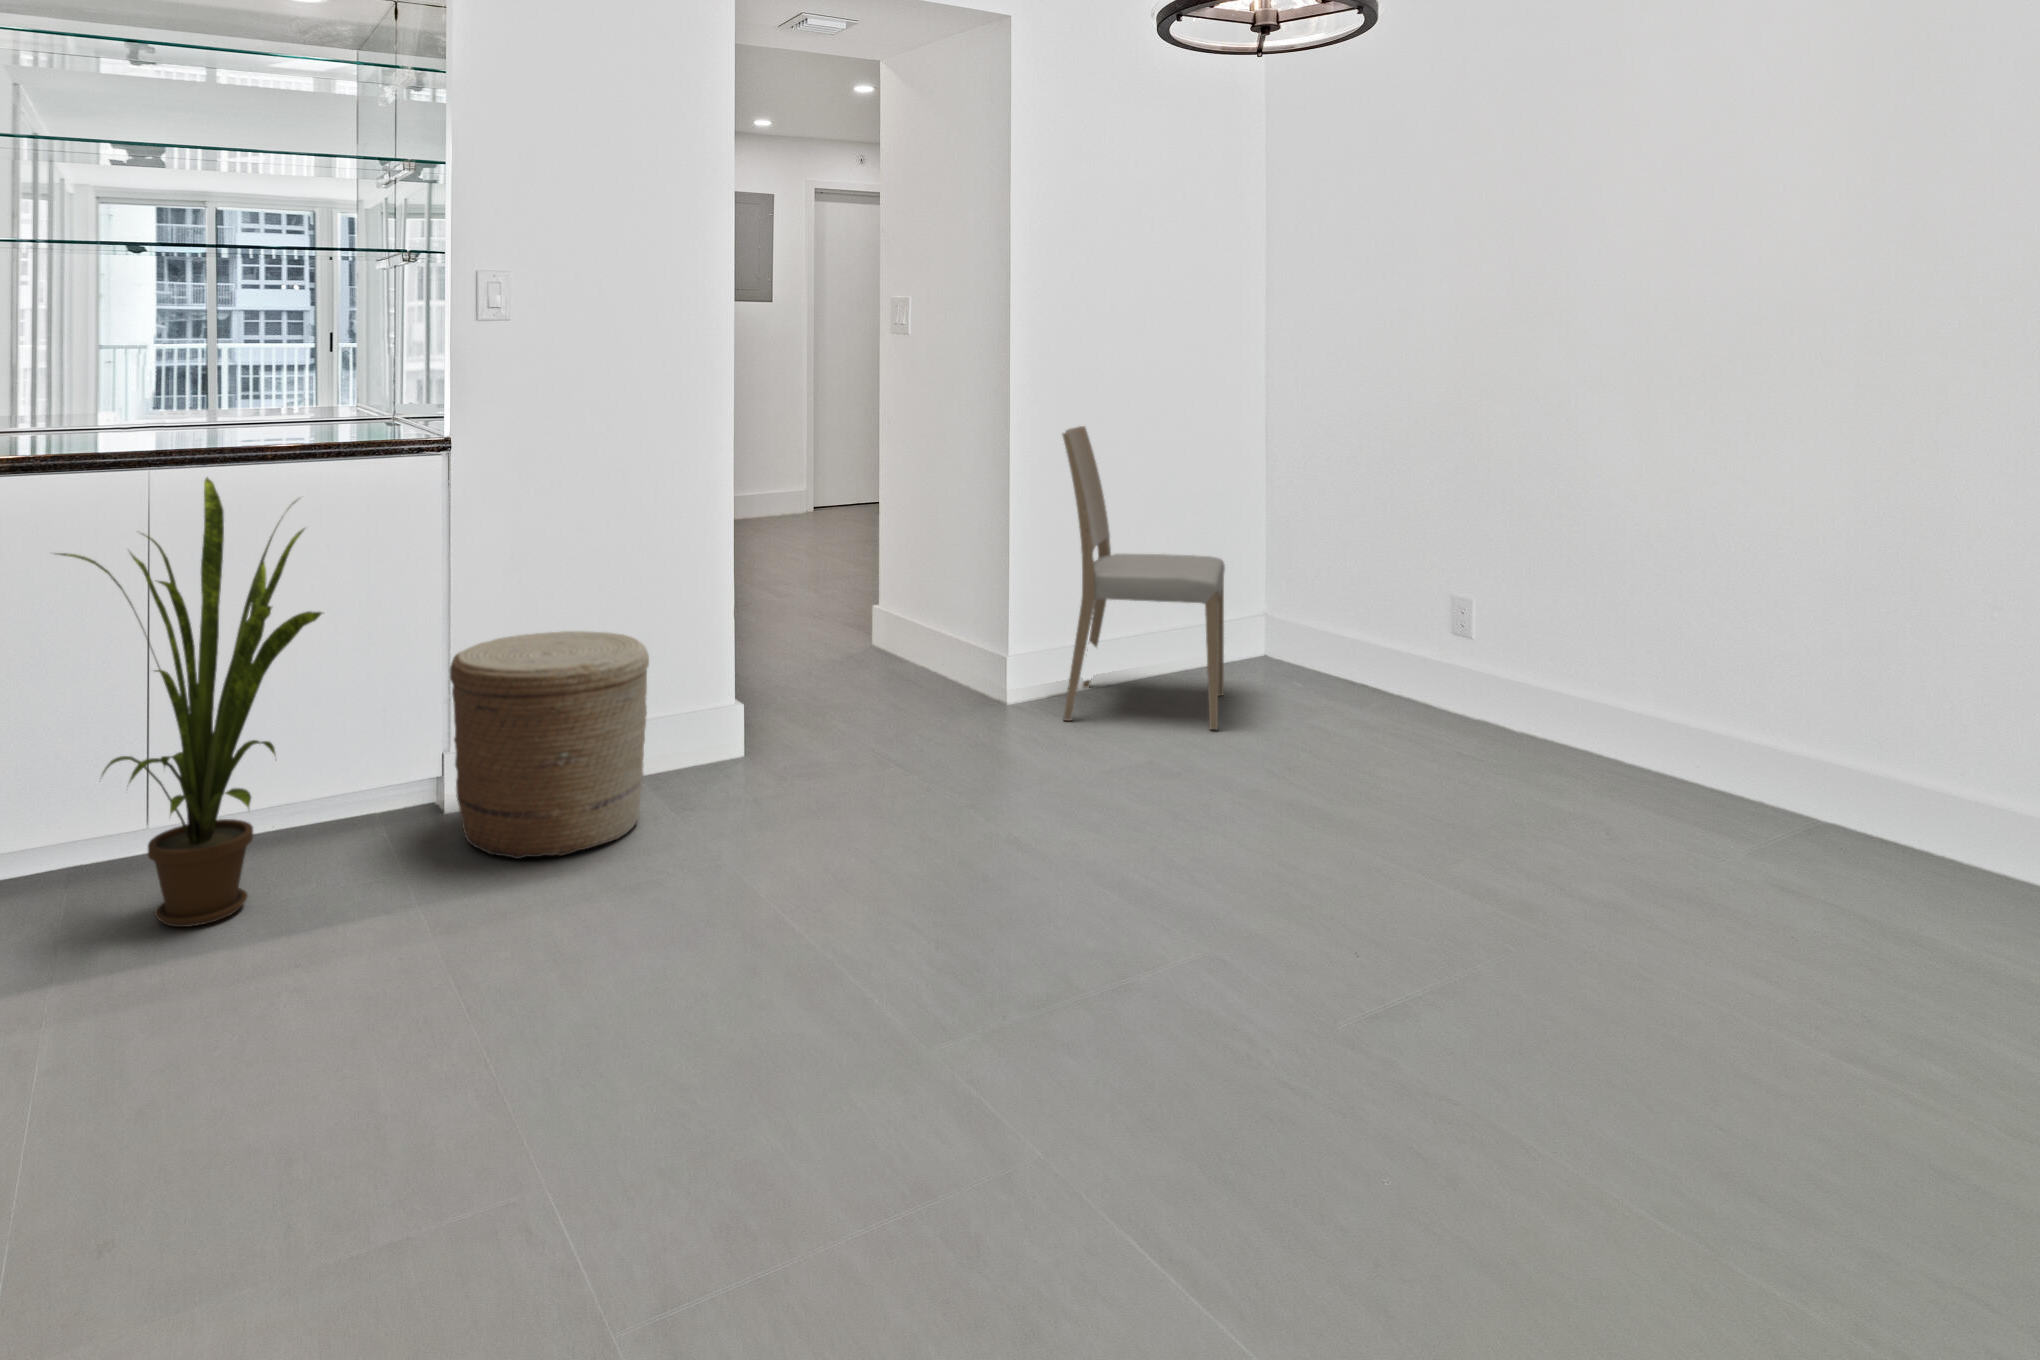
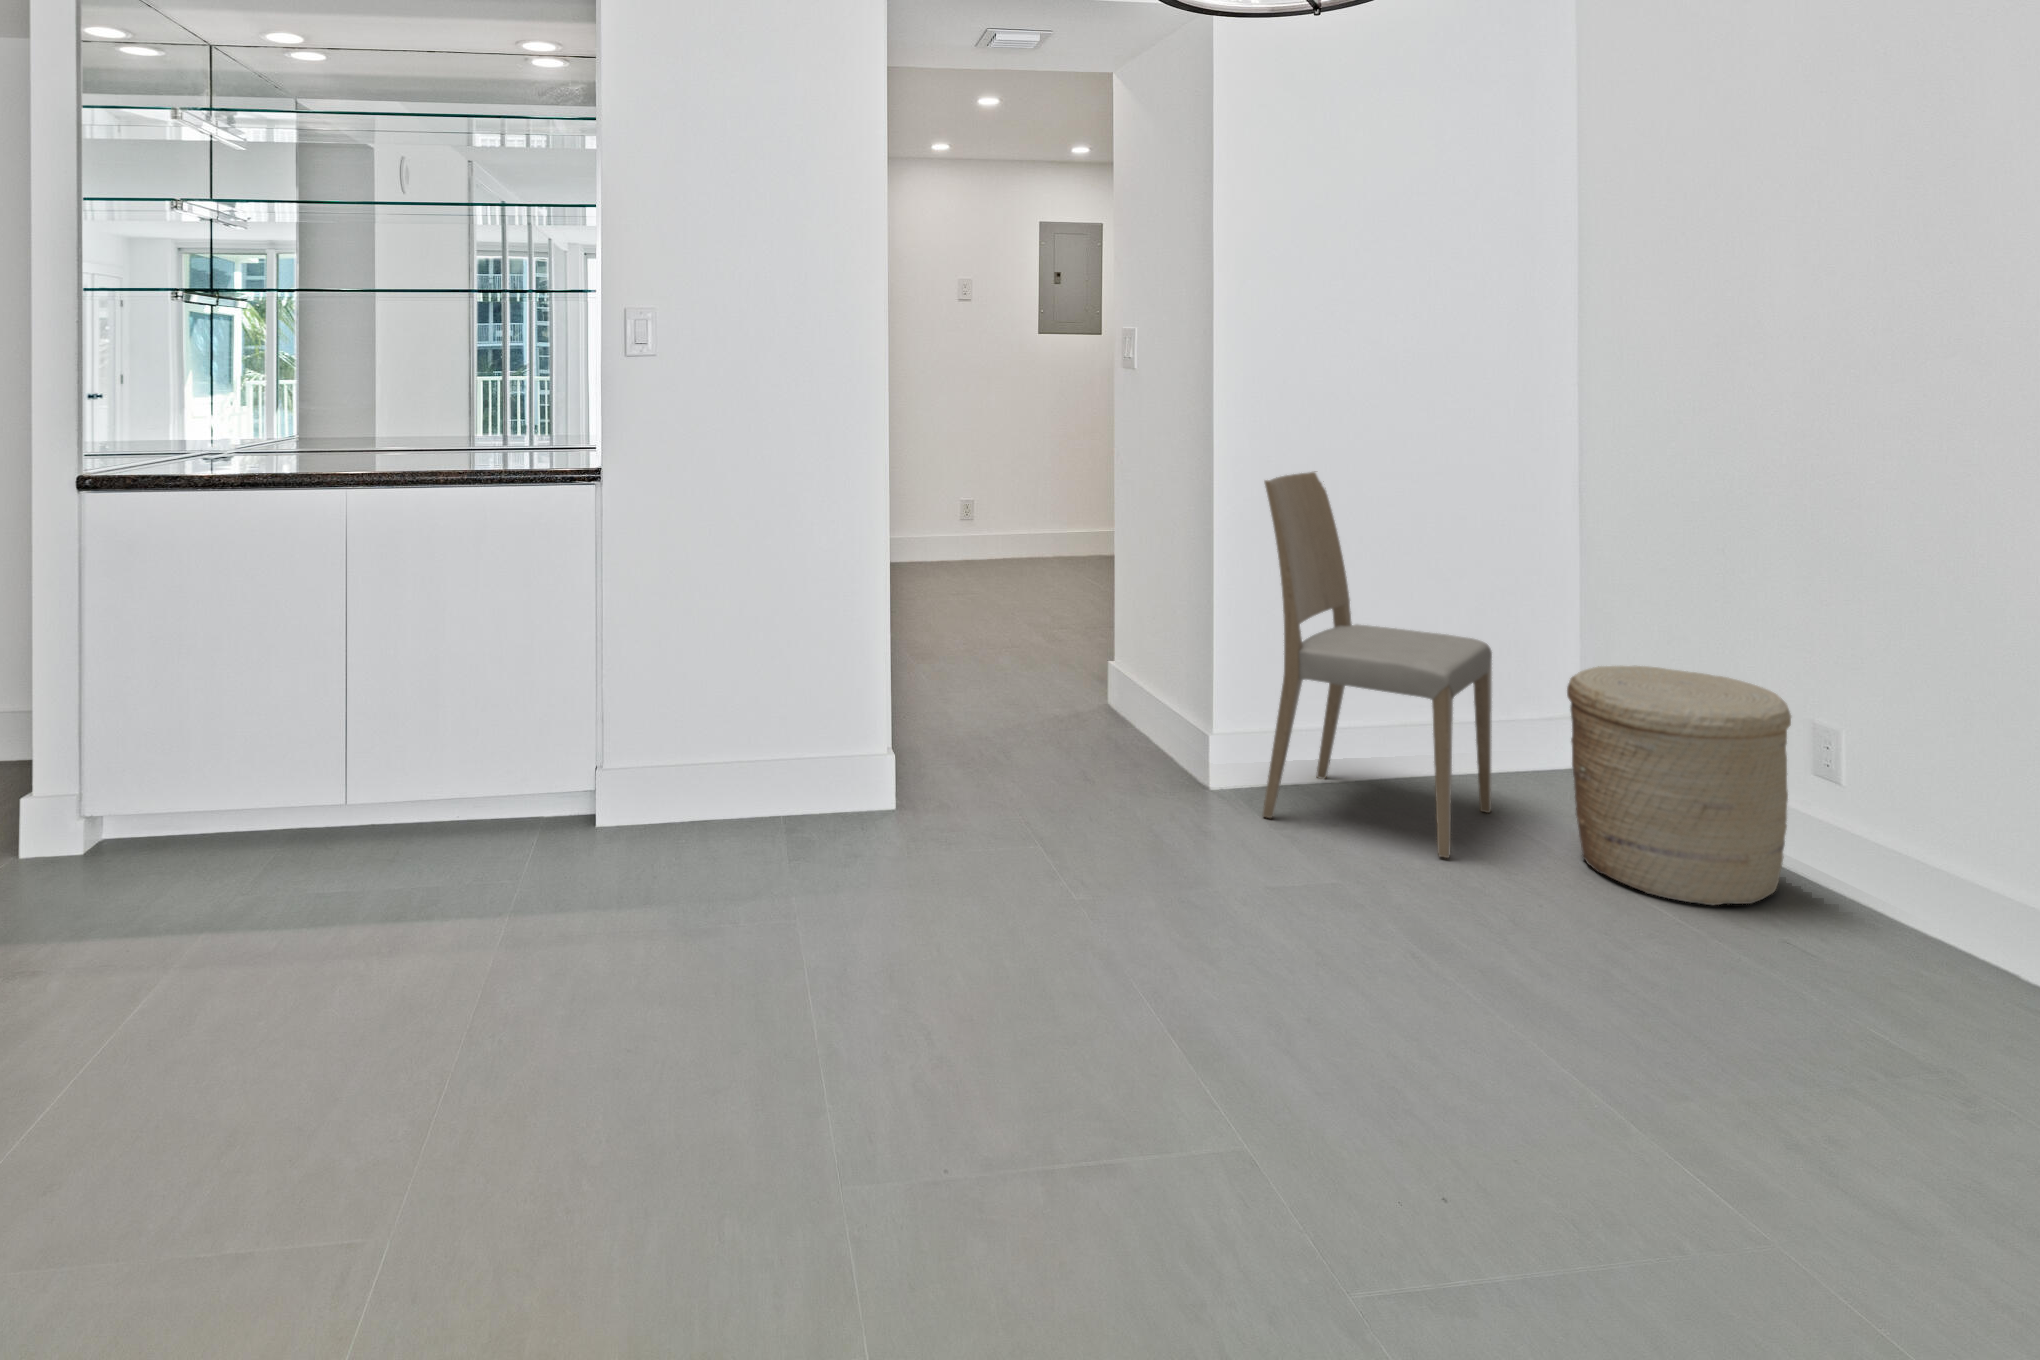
house plant: present [58,477,323,927] -> none [230,495,455,901]
woven basket: present [450,631,649,859] -> present [1567,666,1791,905]

